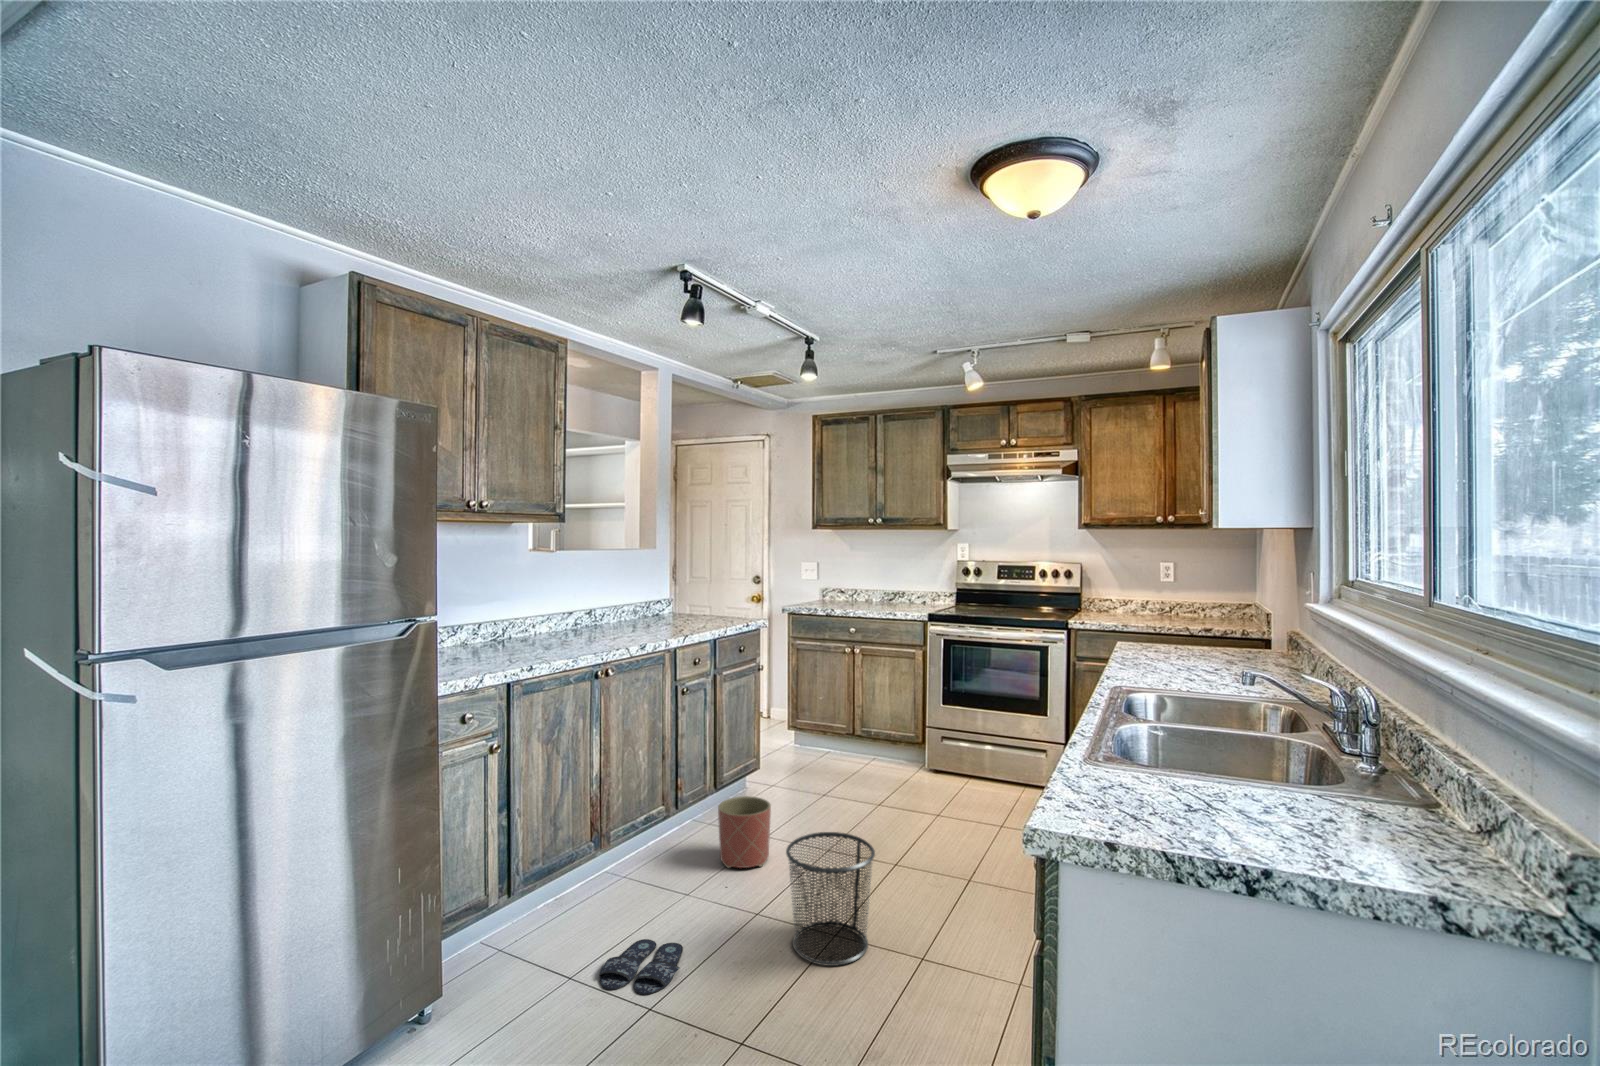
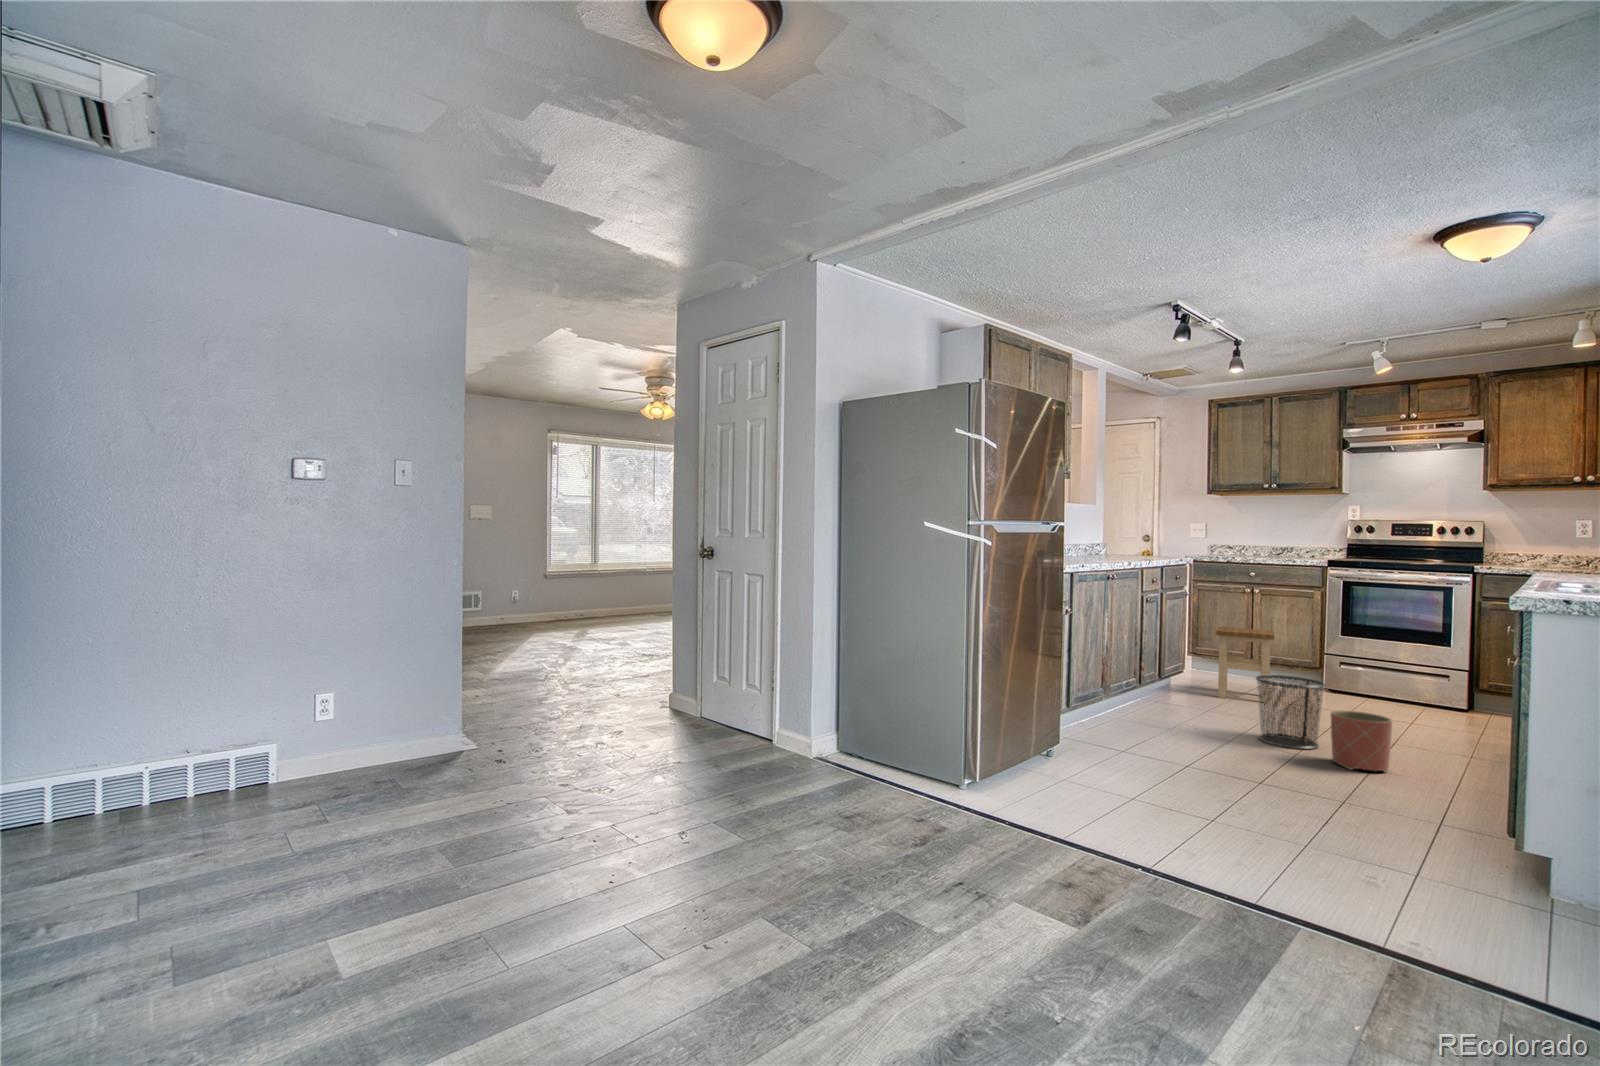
stool: none [791,711,864,819] -> present [1216,627,1274,703]
planter: present [718,796,771,868] -> present [1331,710,1392,773]
slippers: present [599,939,683,995] -> none [1136,727,1188,743]

